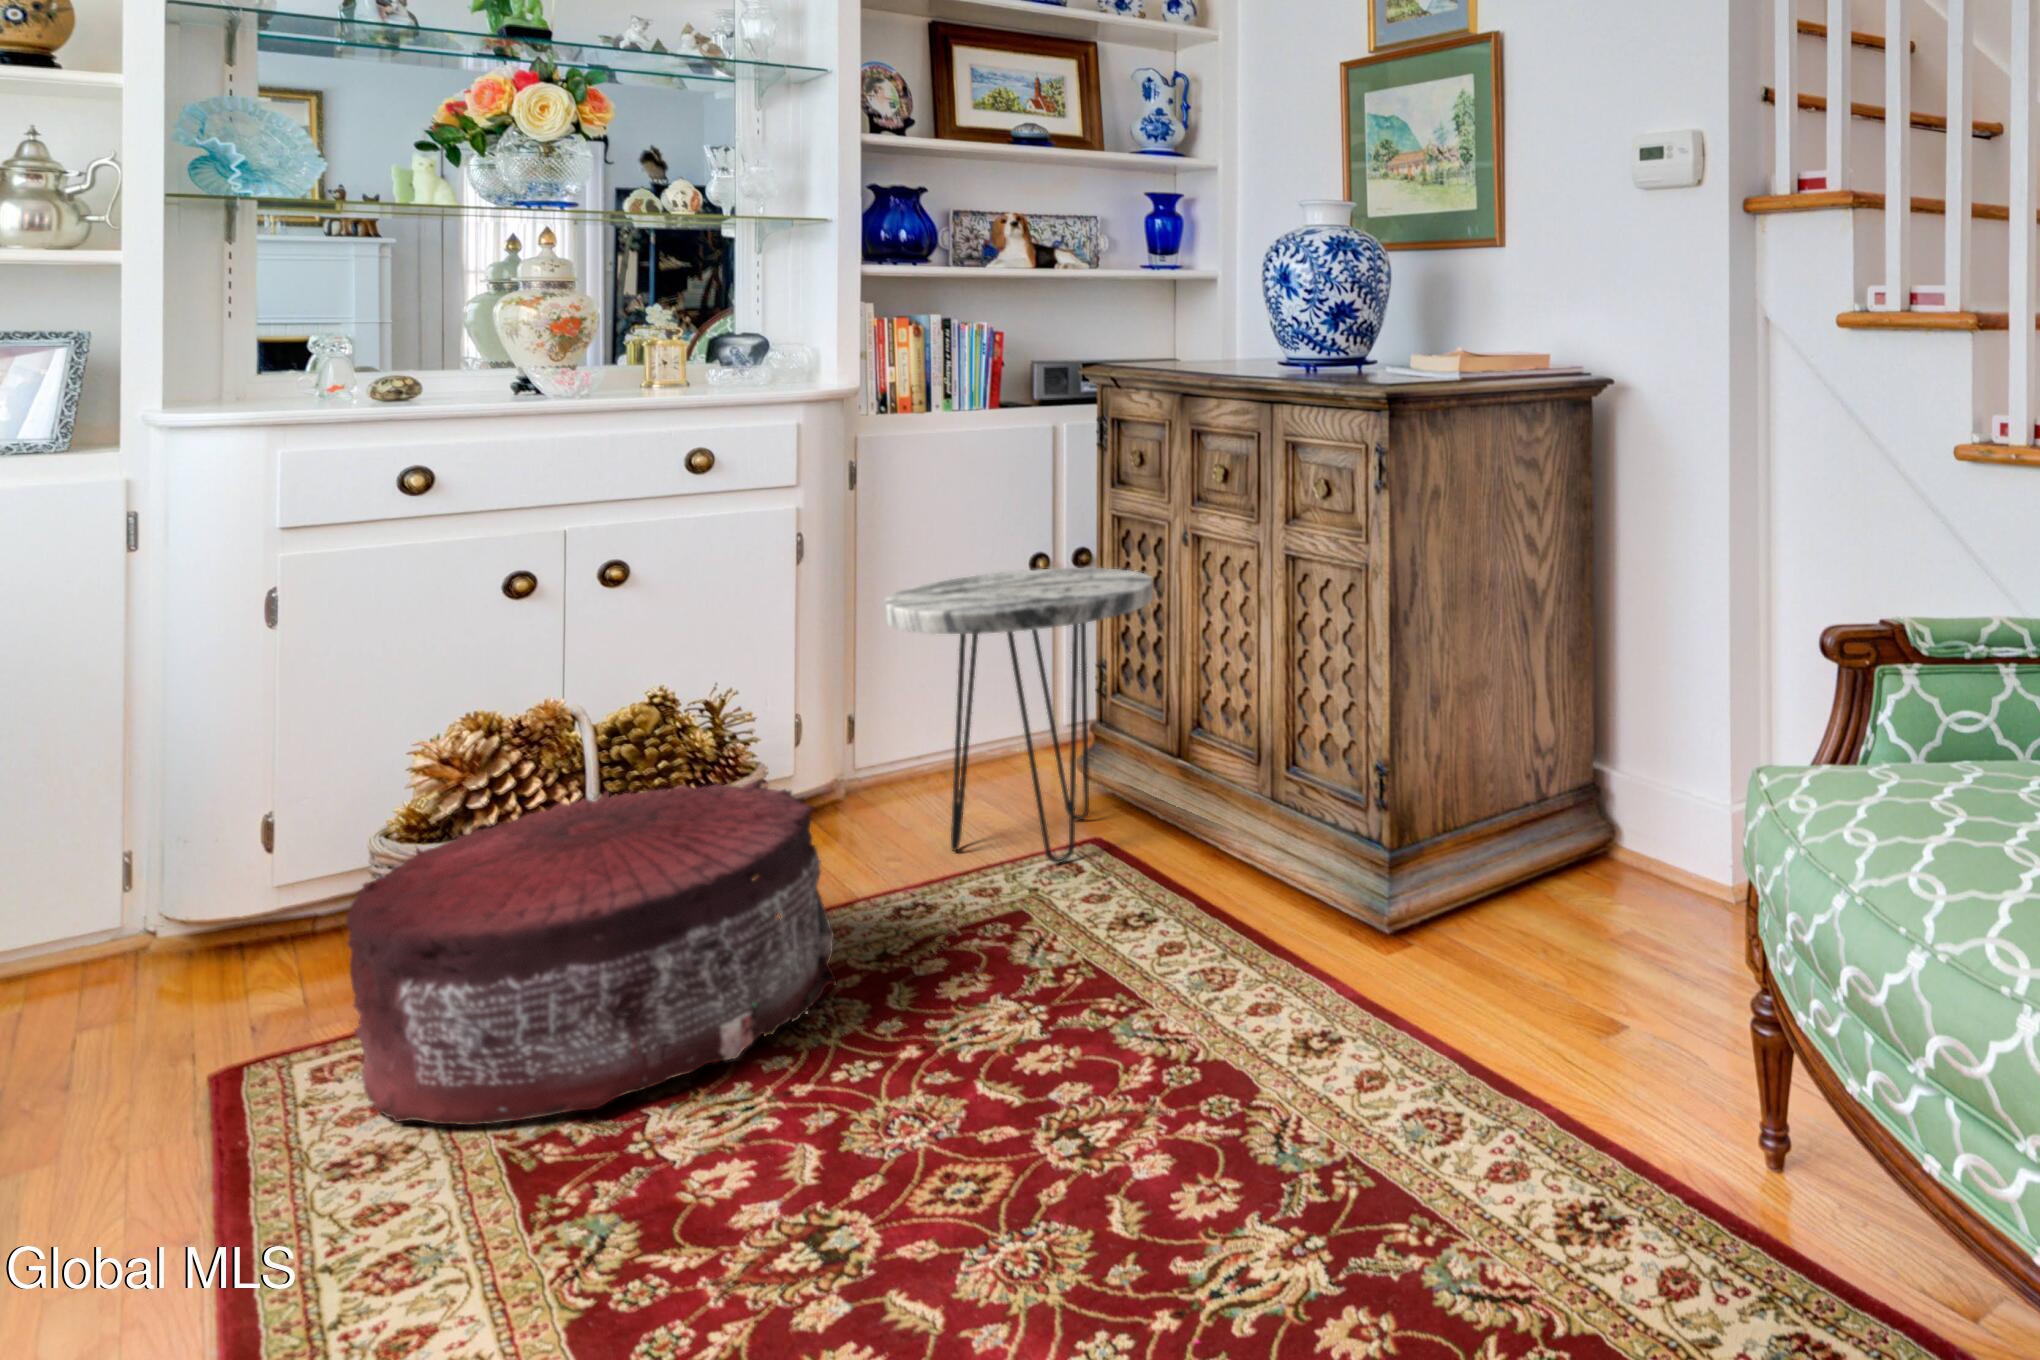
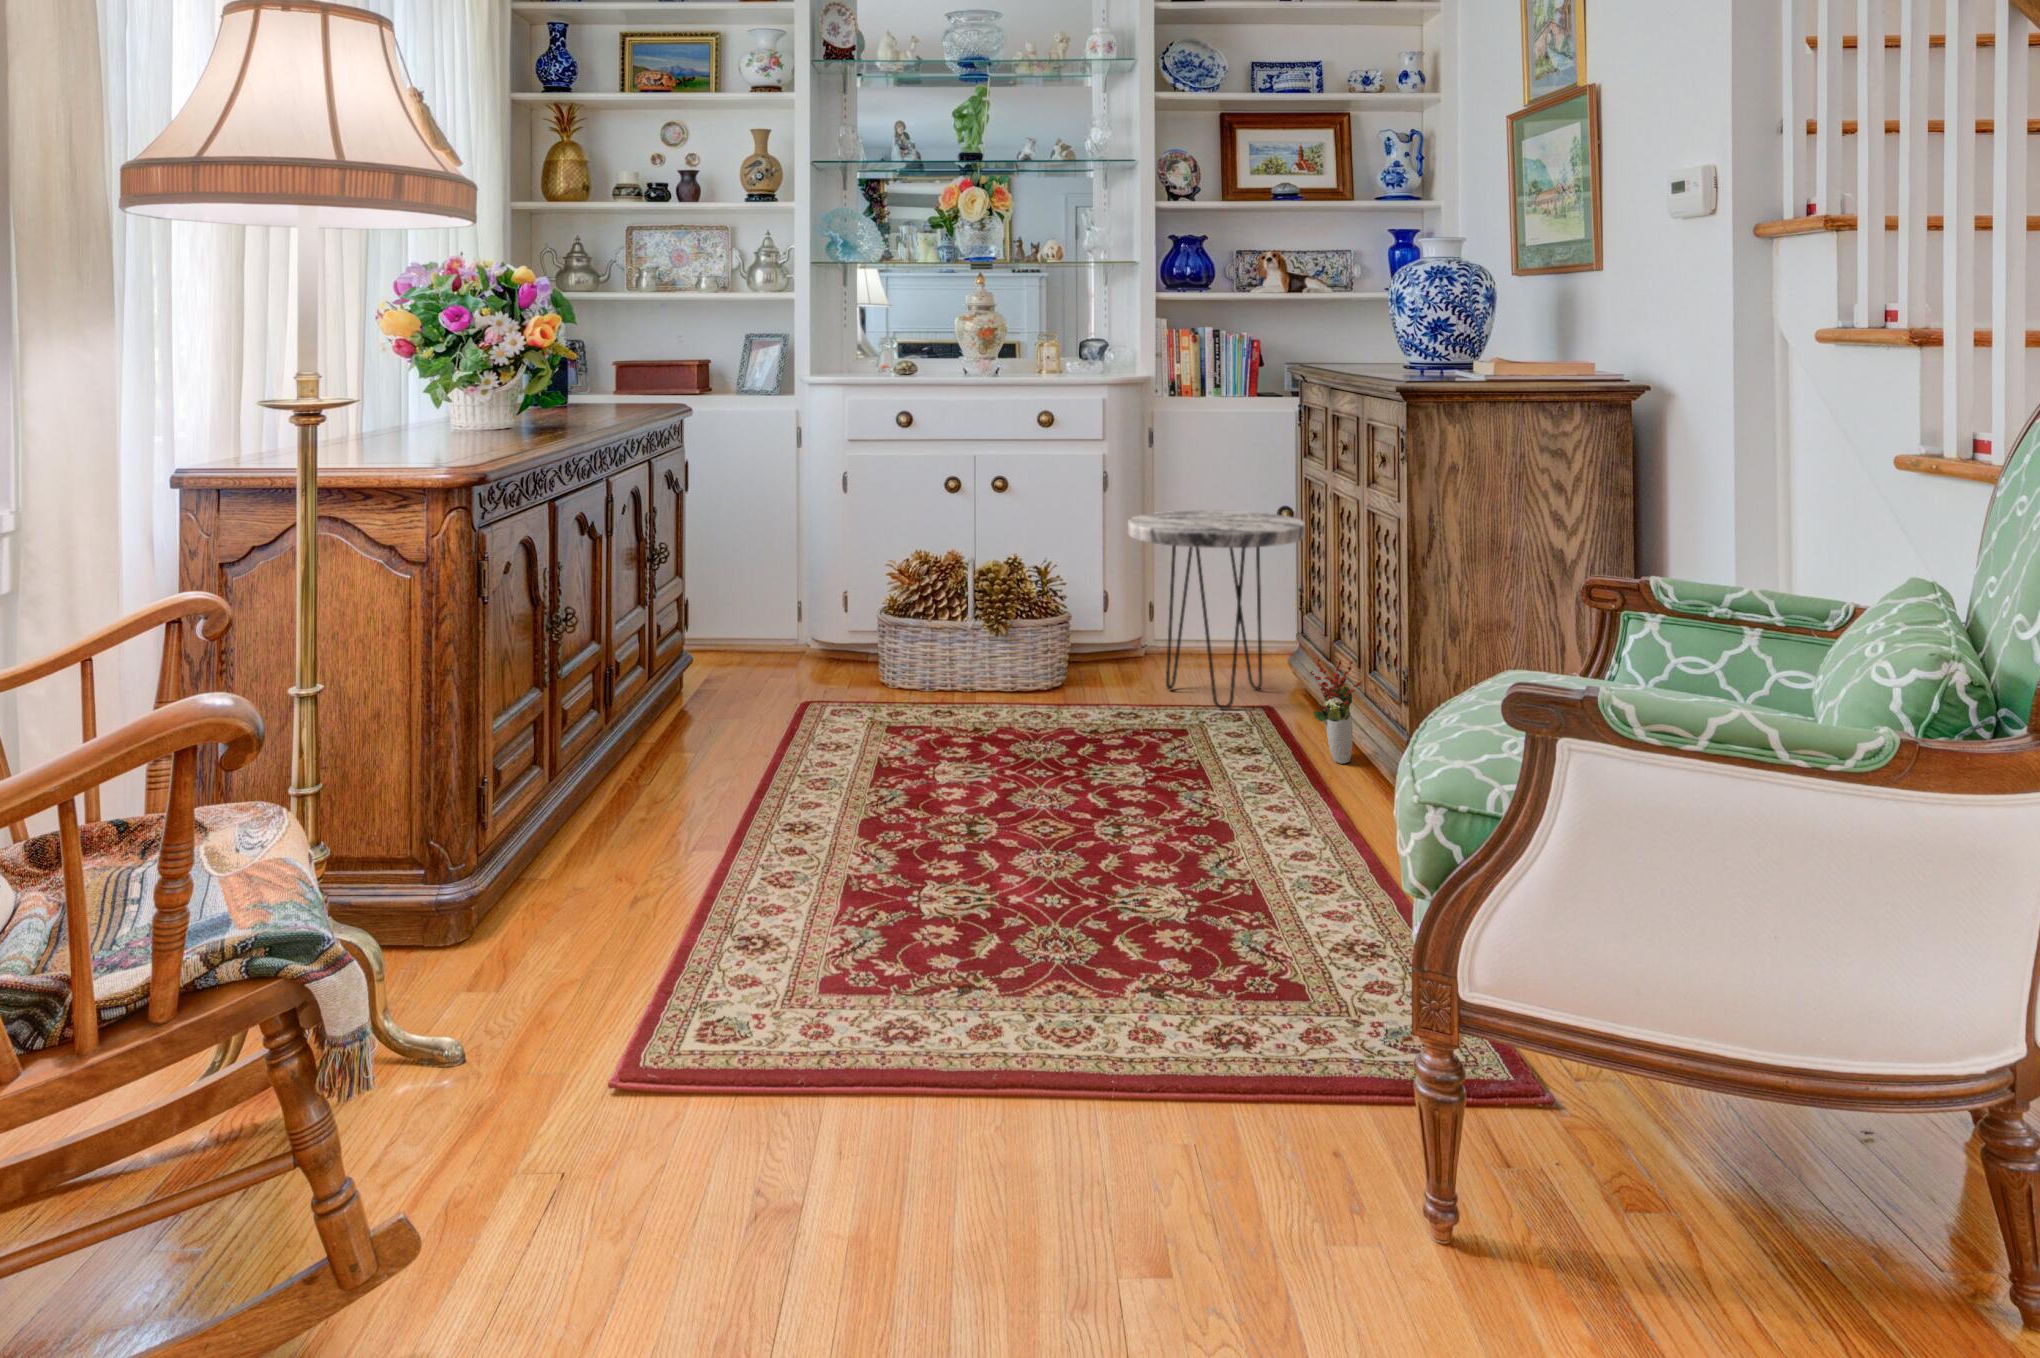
decorative plant: none [1239,757,1312,906] -> present [1310,656,1361,764]
pouf: present [346,780,836,1125] -> none [836,603,1056,754]

